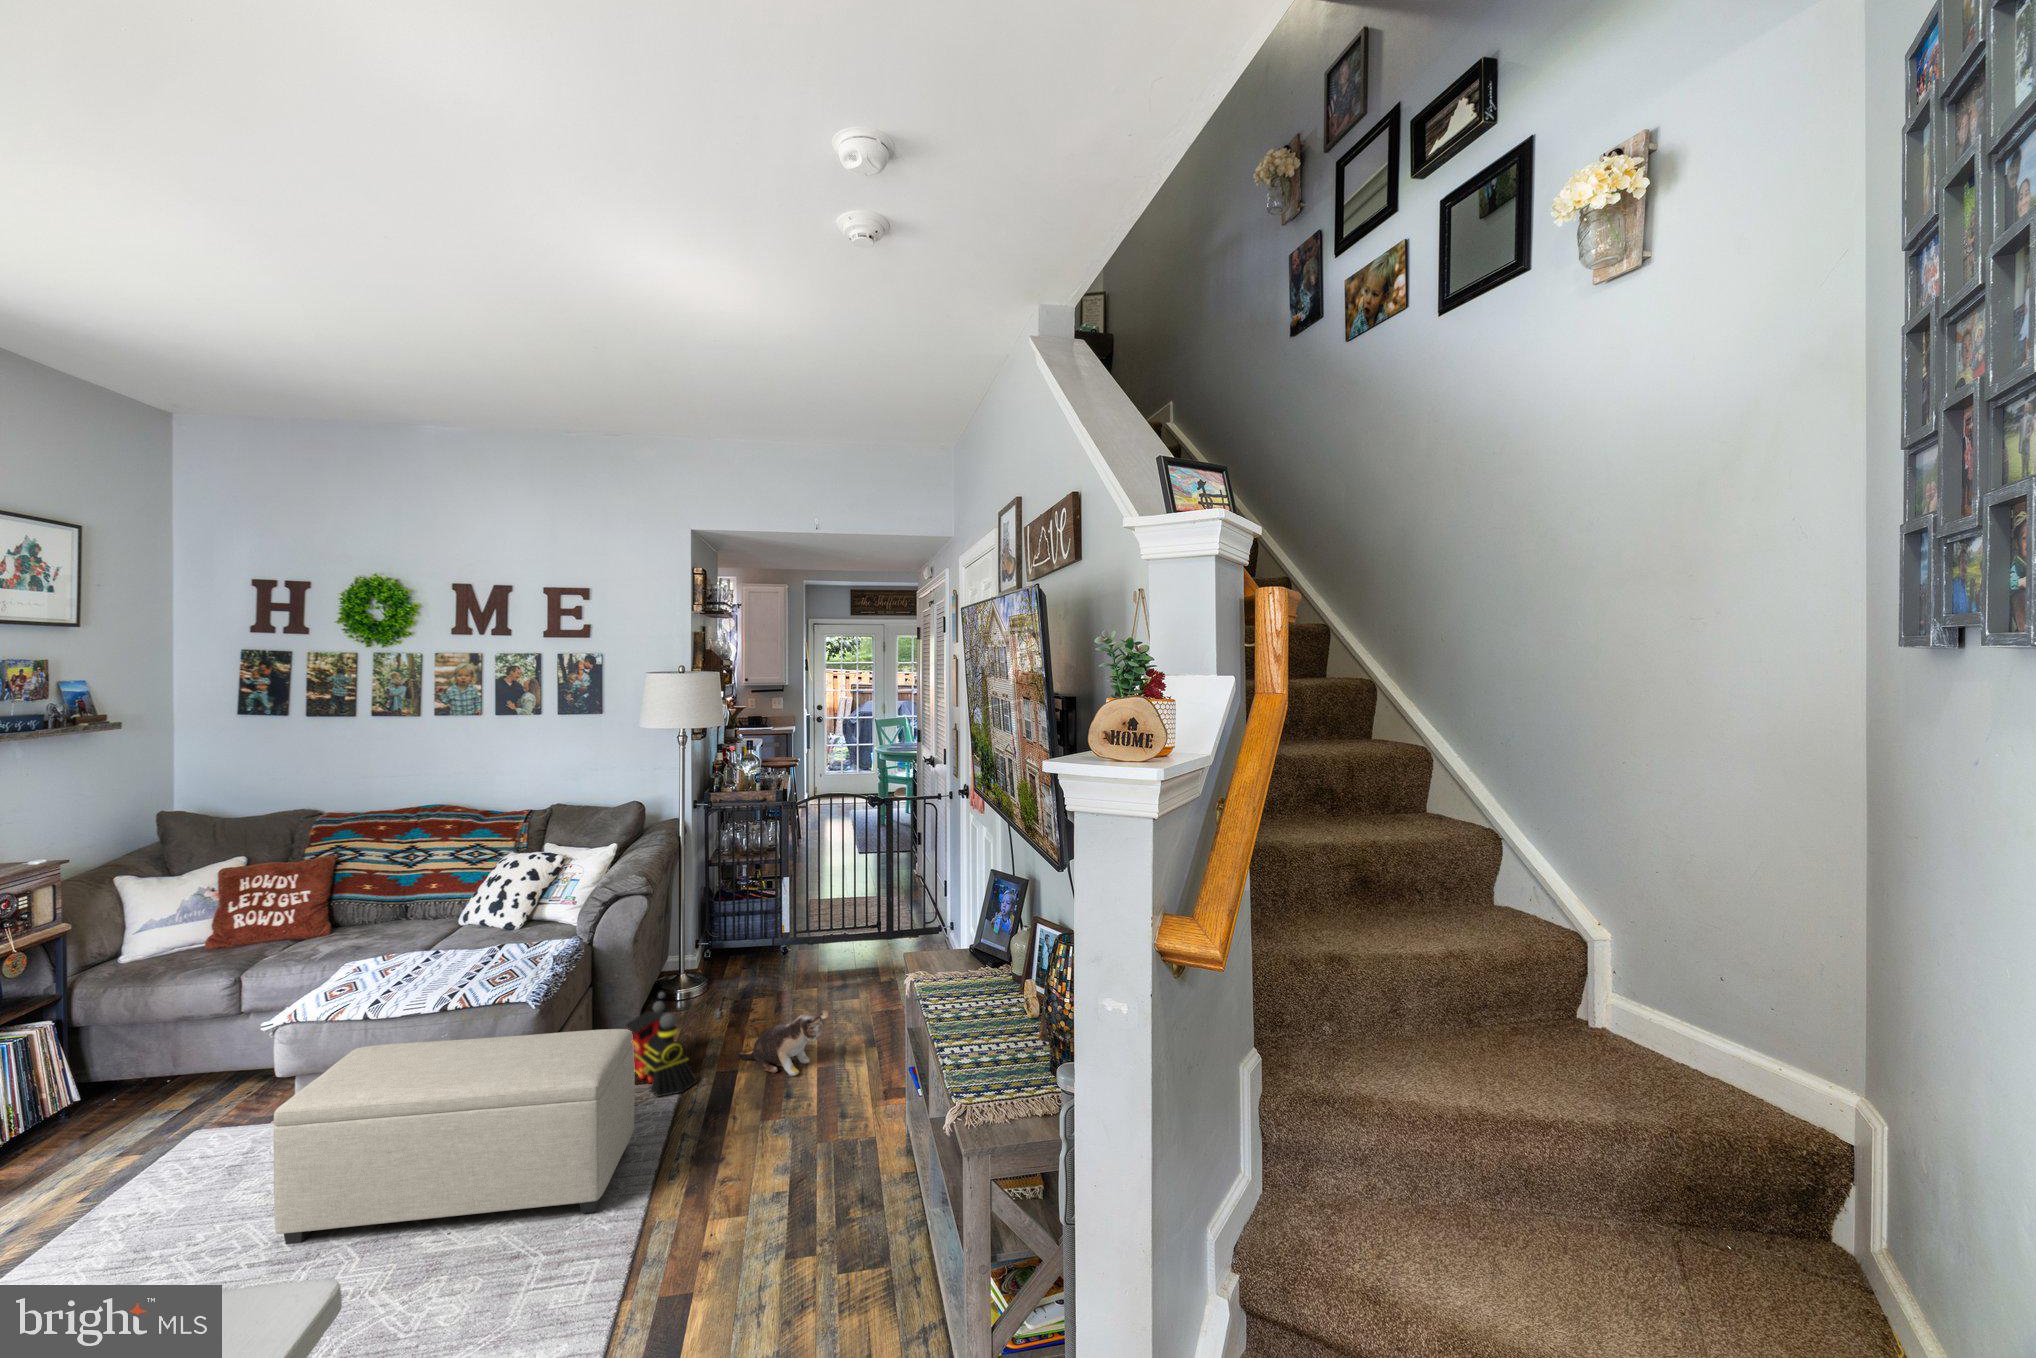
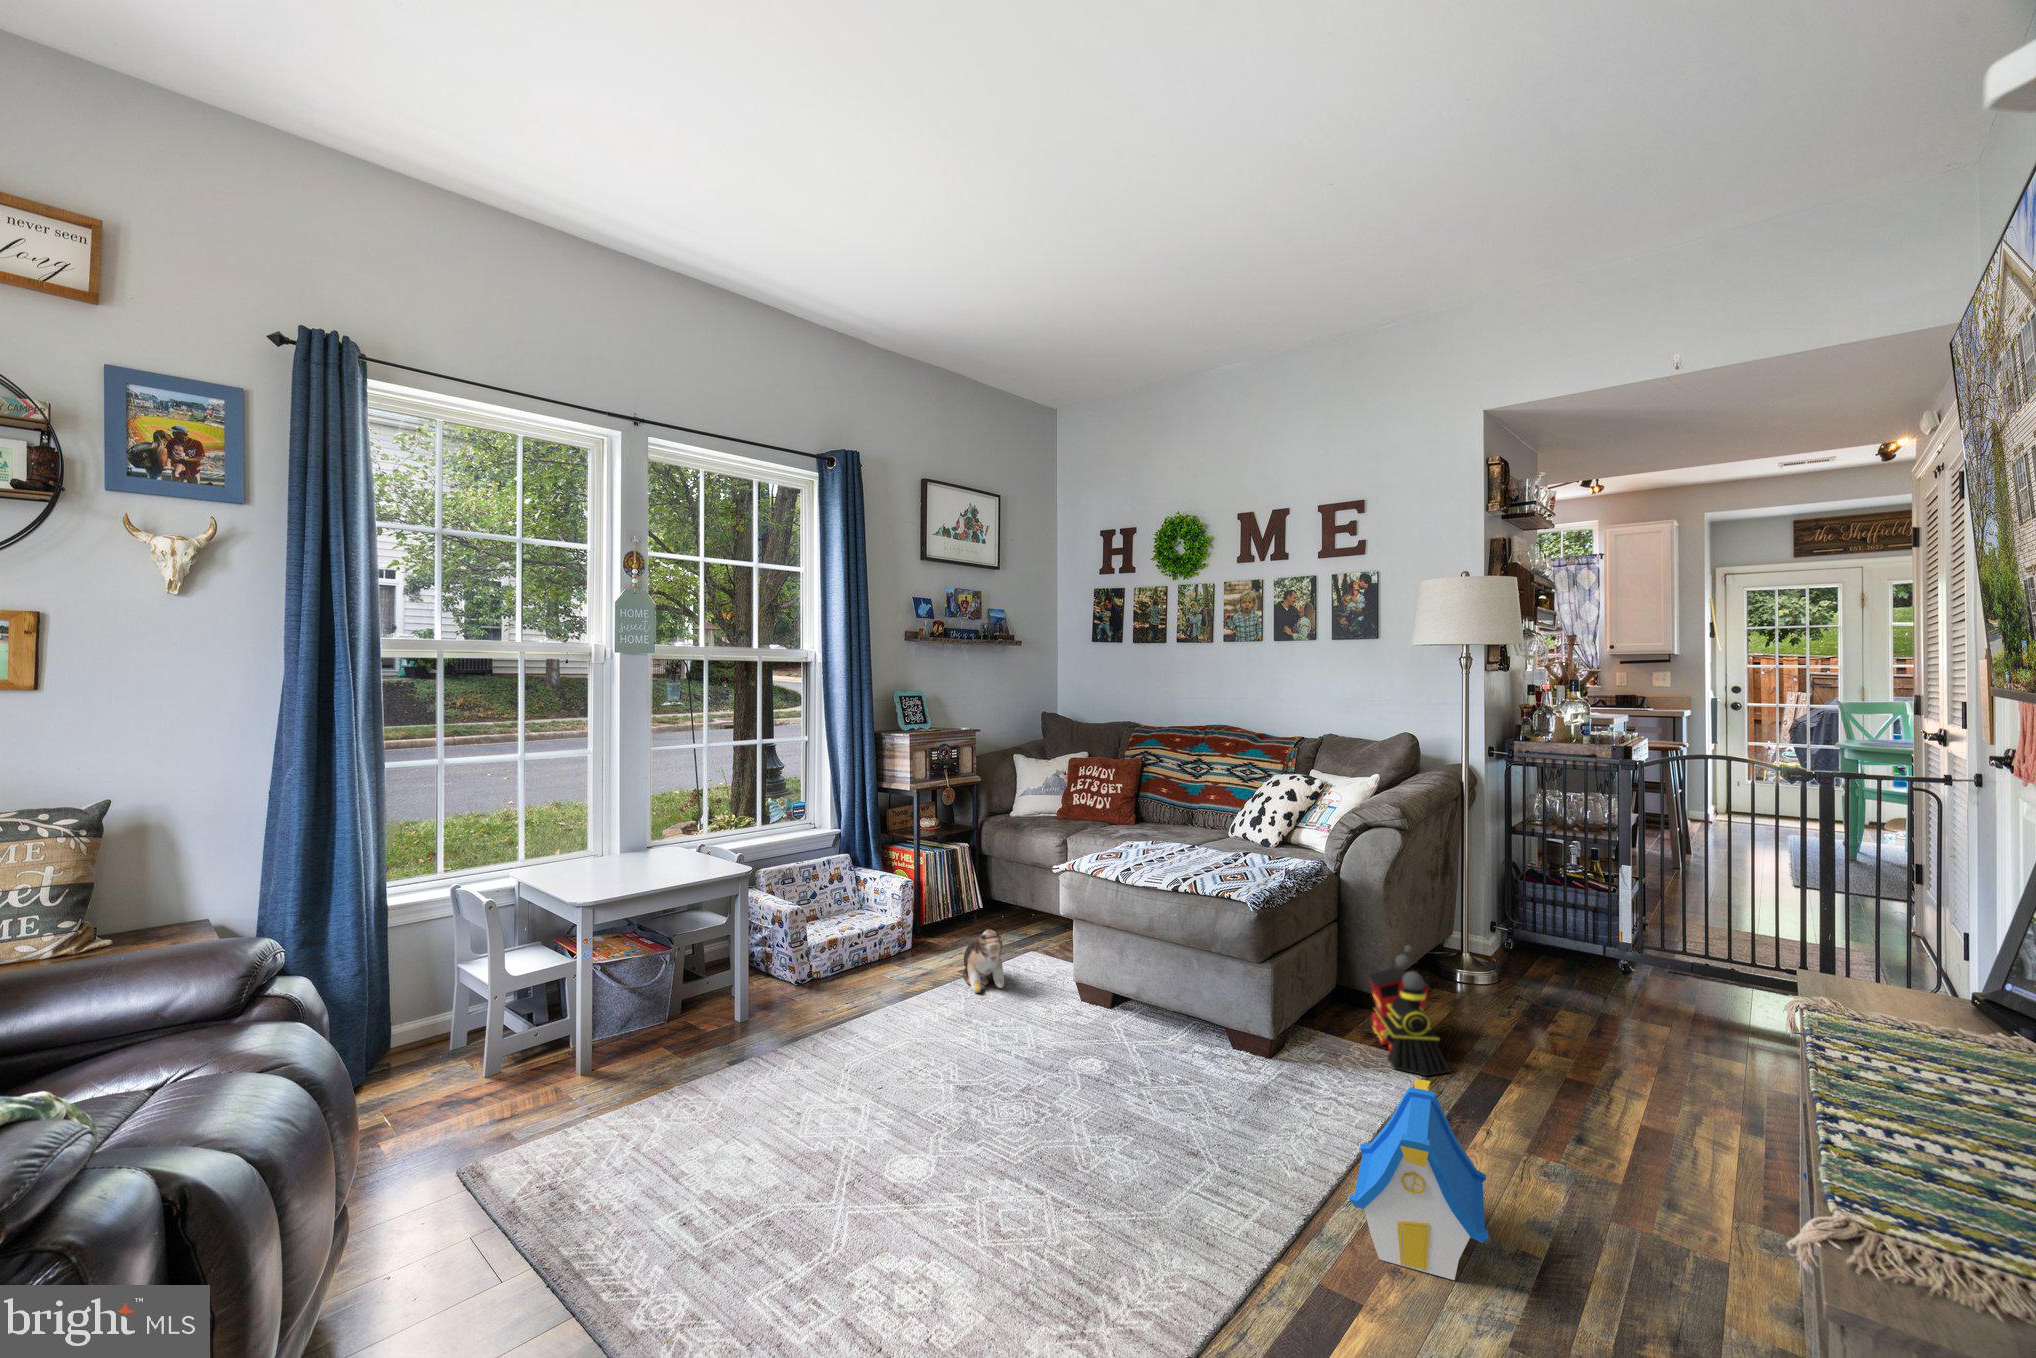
plush toy: present [738,1010,828,1076] -> present [963,930,1005,993]
ottoman: present [273,1029,635,1244] -> none [1035,906,1350,1152]
toy house: none [665,1105,768,1255] -> present [1349,1079,1488,1280]

